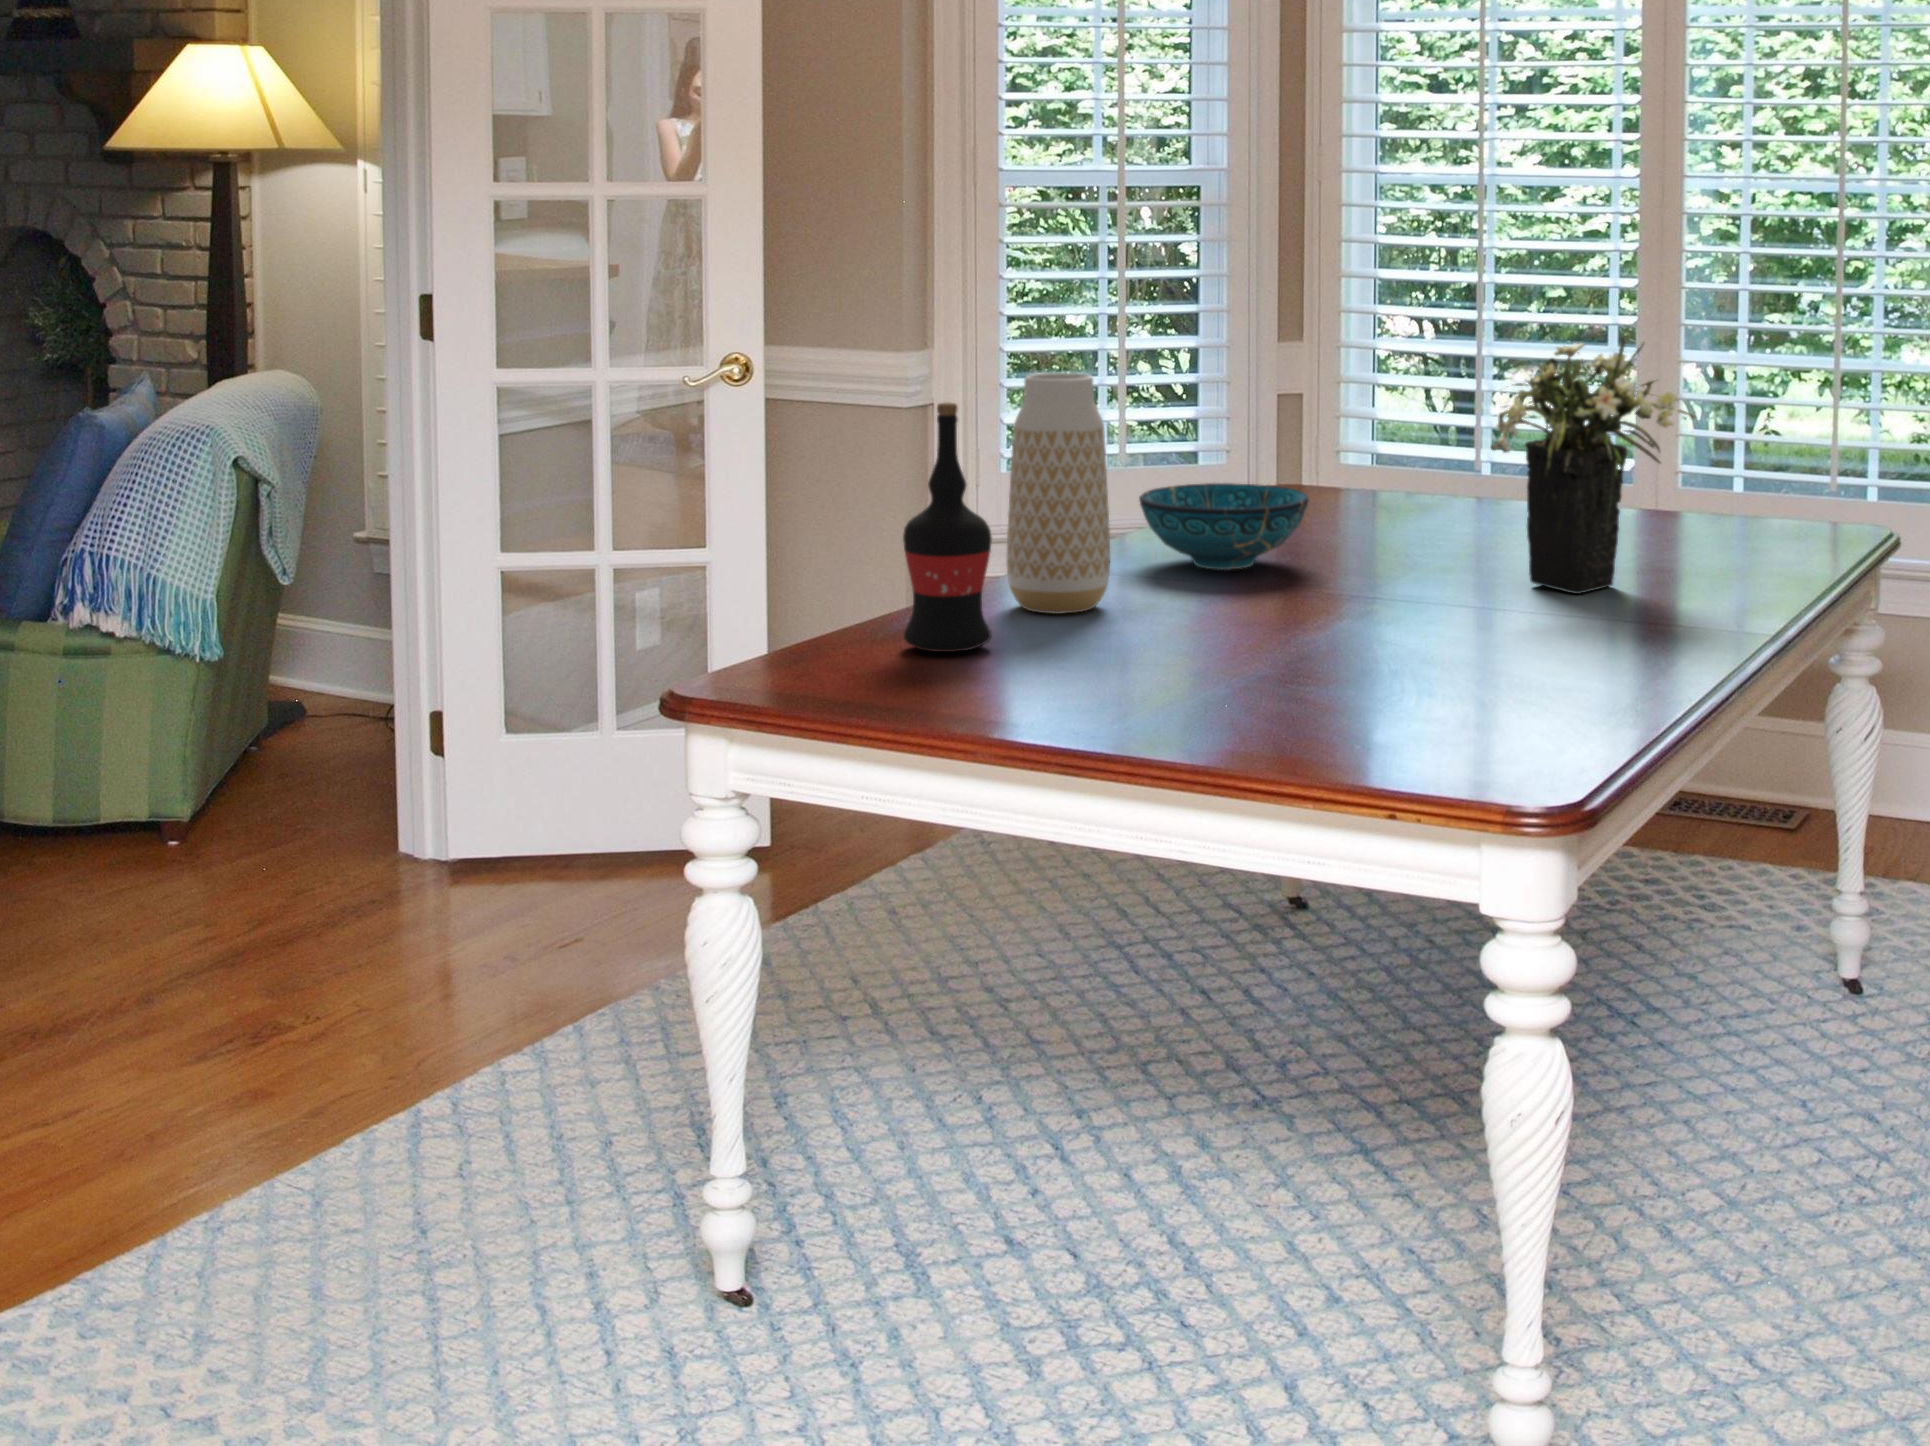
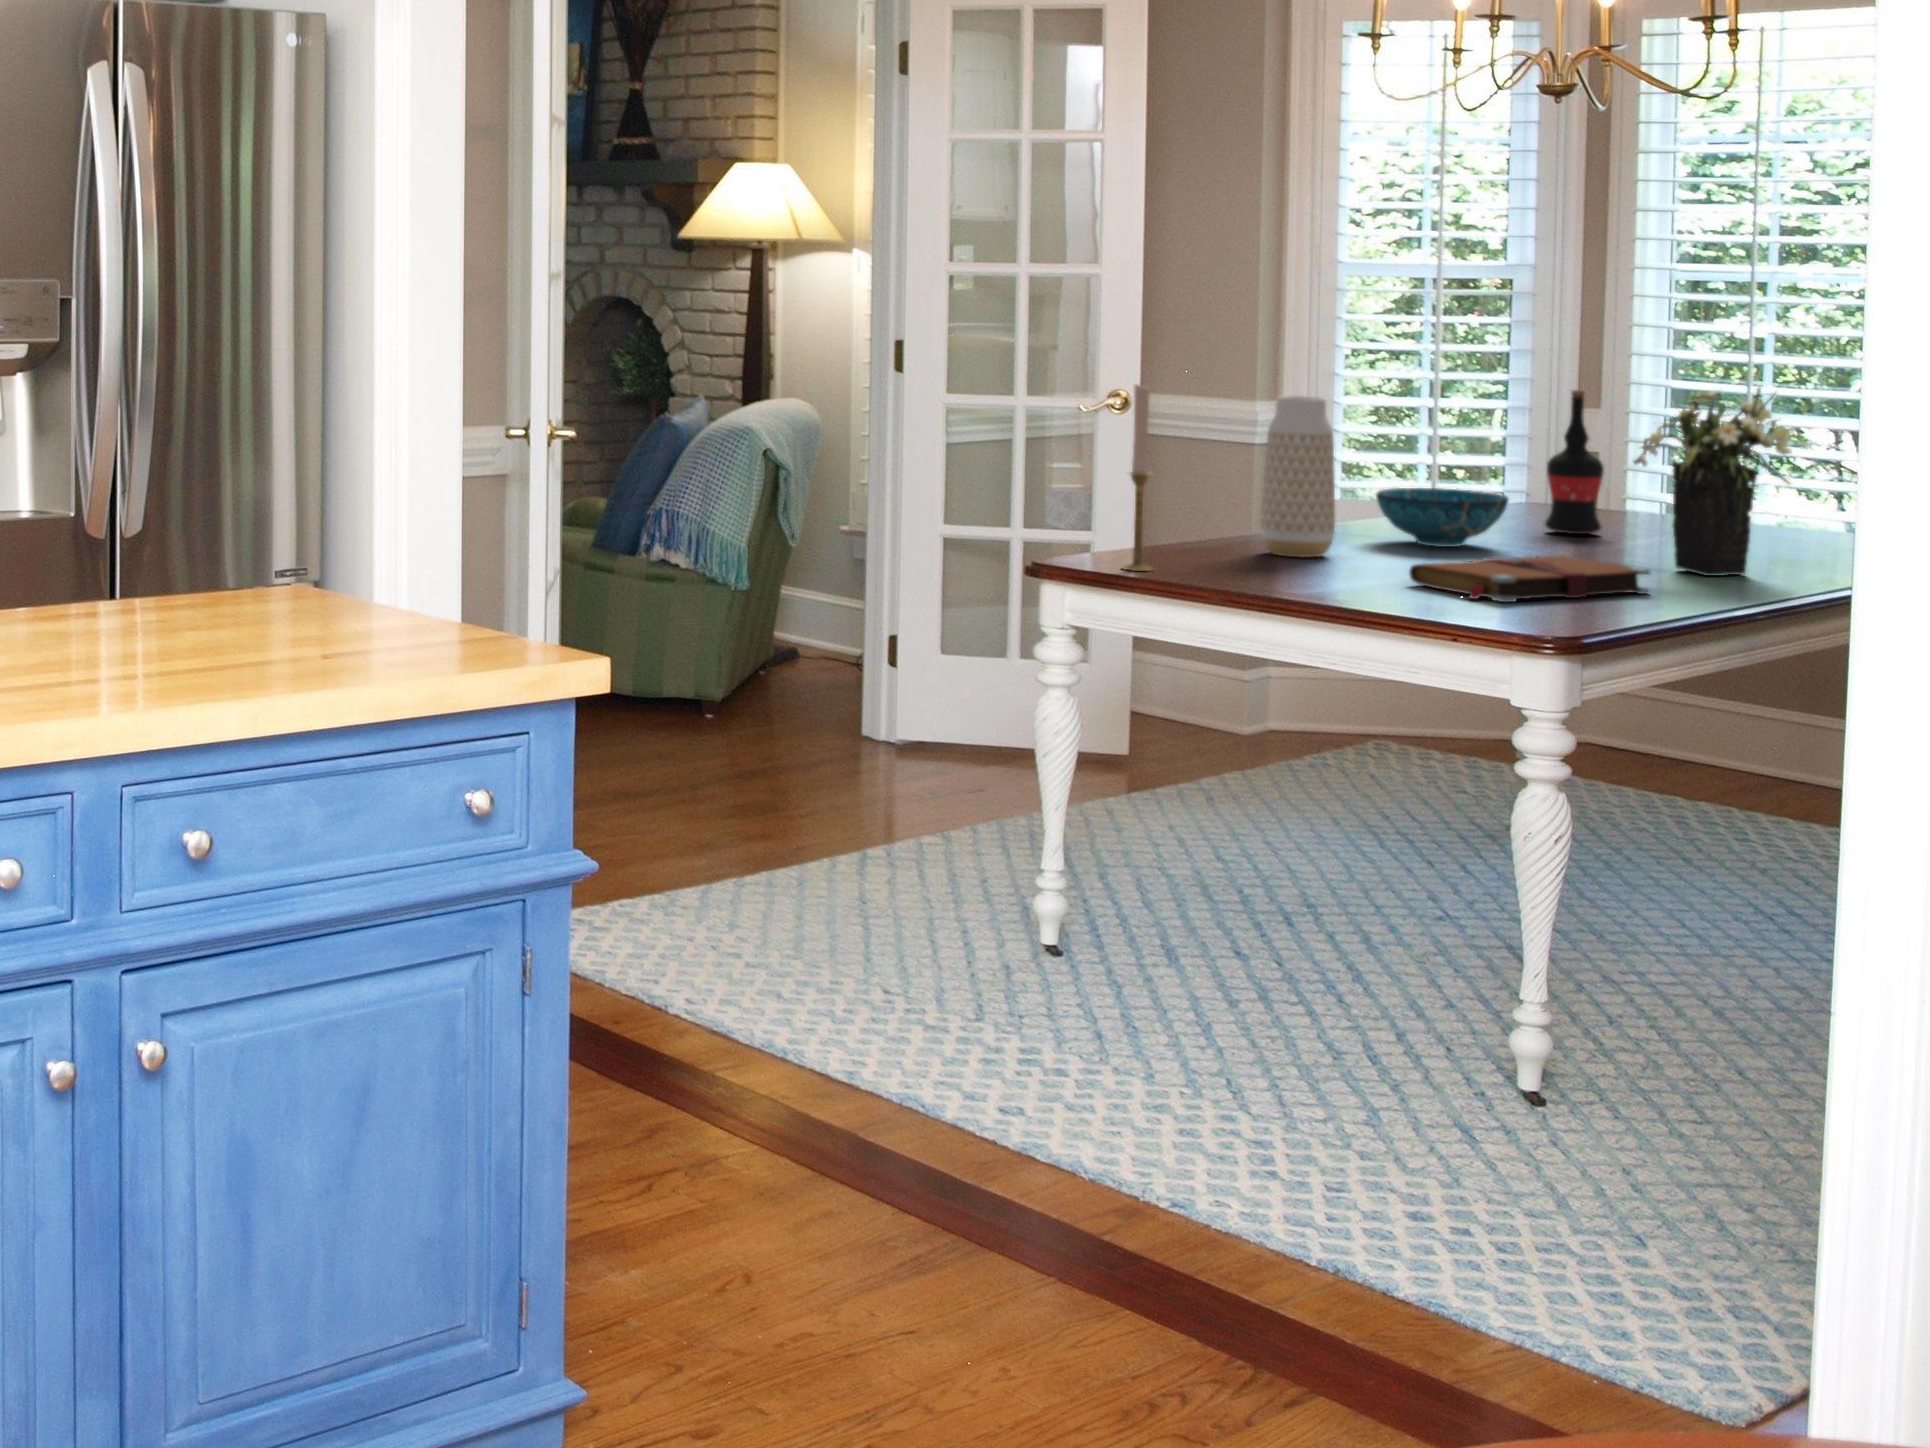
candlestick: none [826,371,877,675] -> present [1123,385,1151,571]
wine bottle: present [903,403,992,652] -> present [1545,390,1604,534]
book: none [1247,587,1551,686] -> present [1409,556,1651,602]

